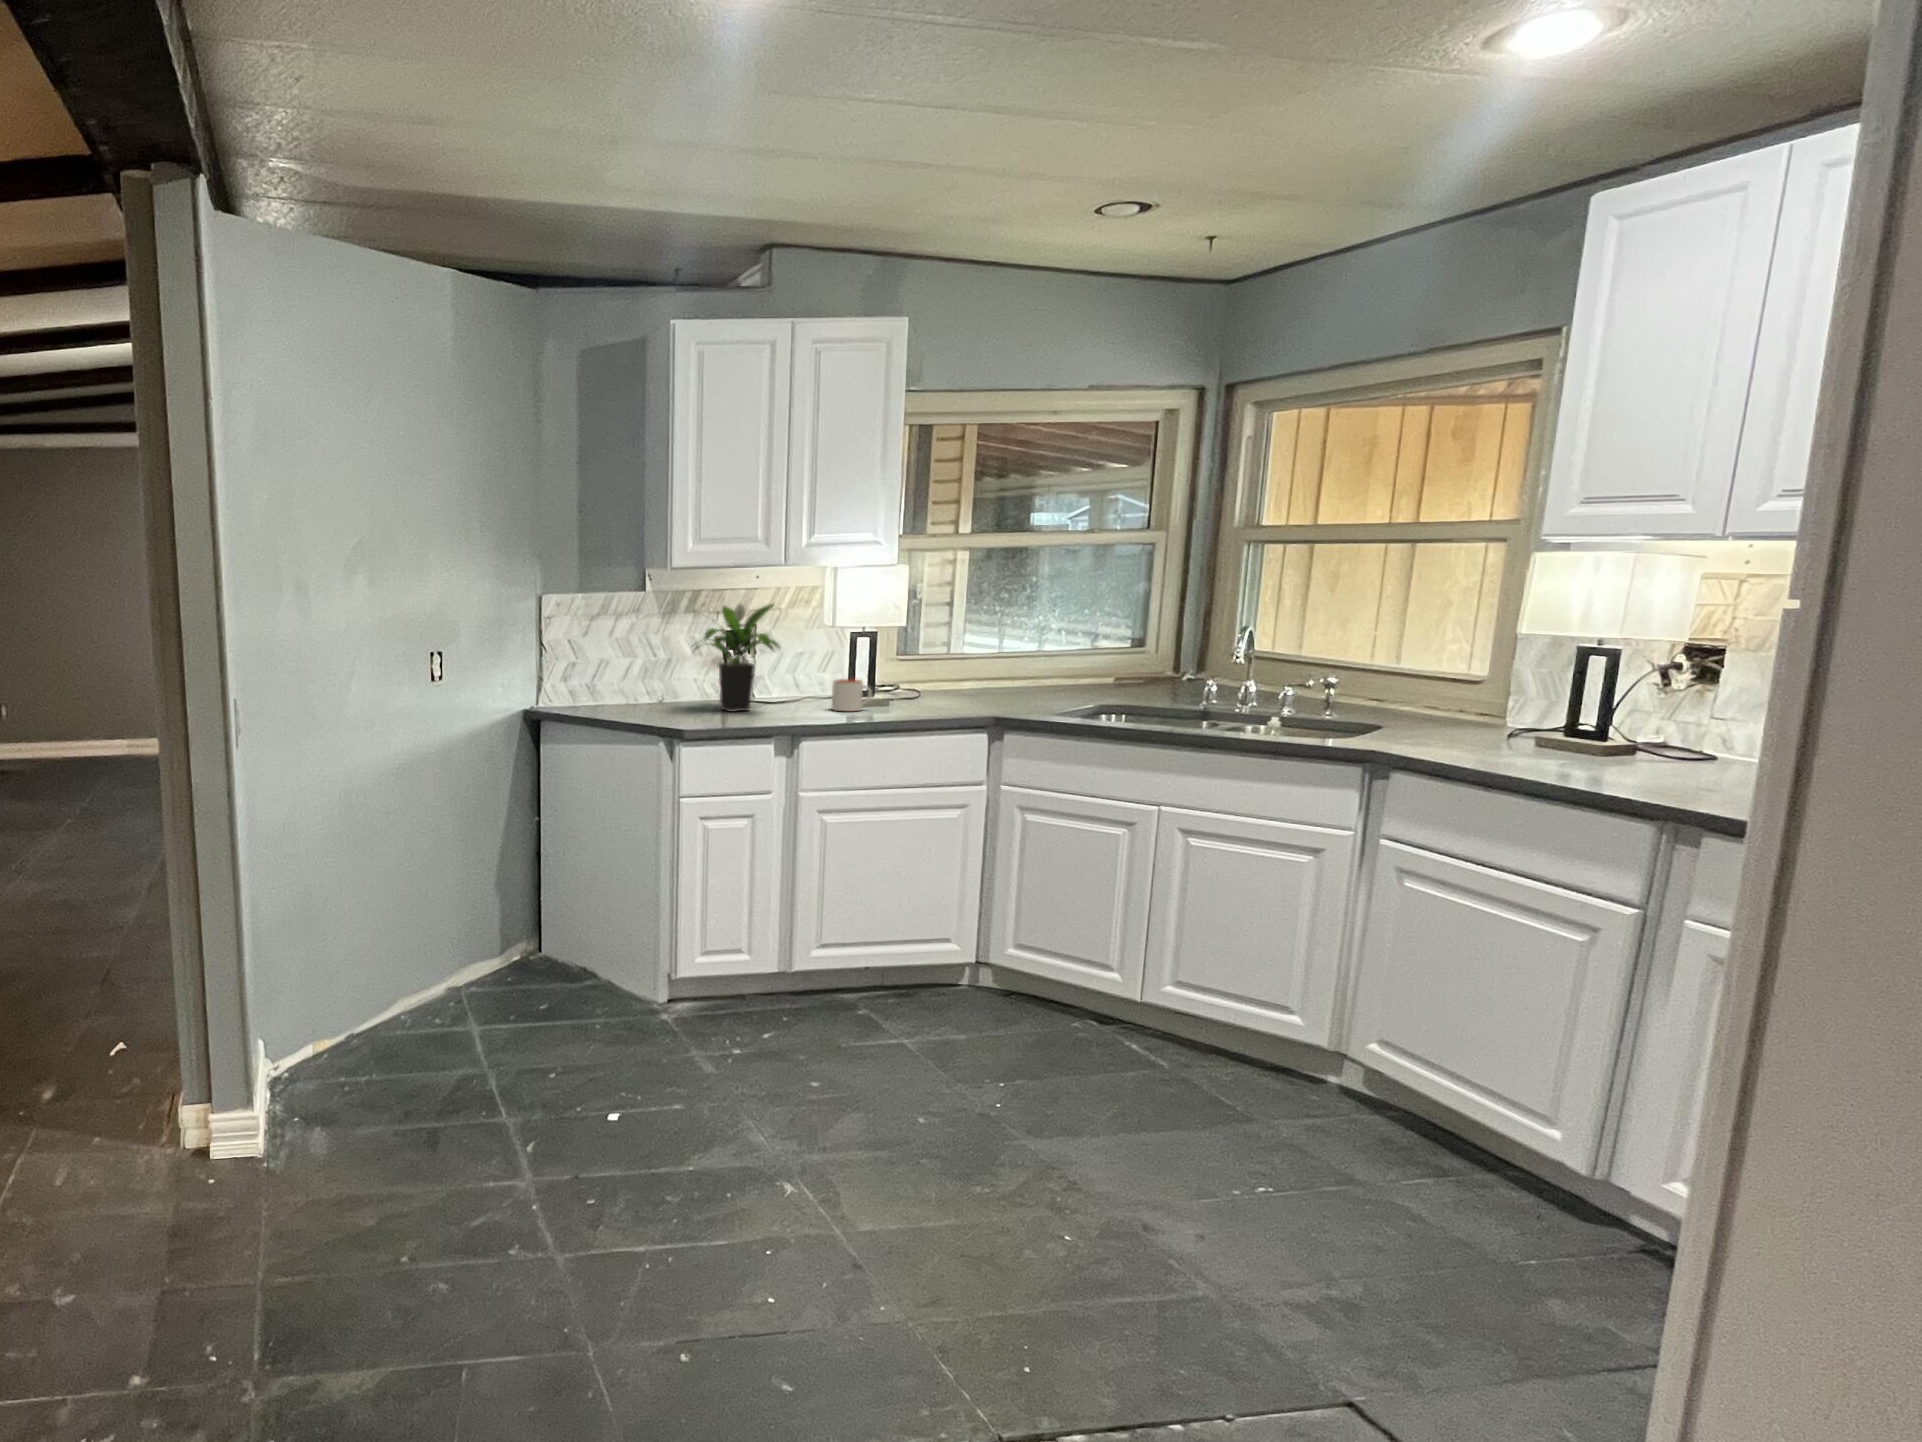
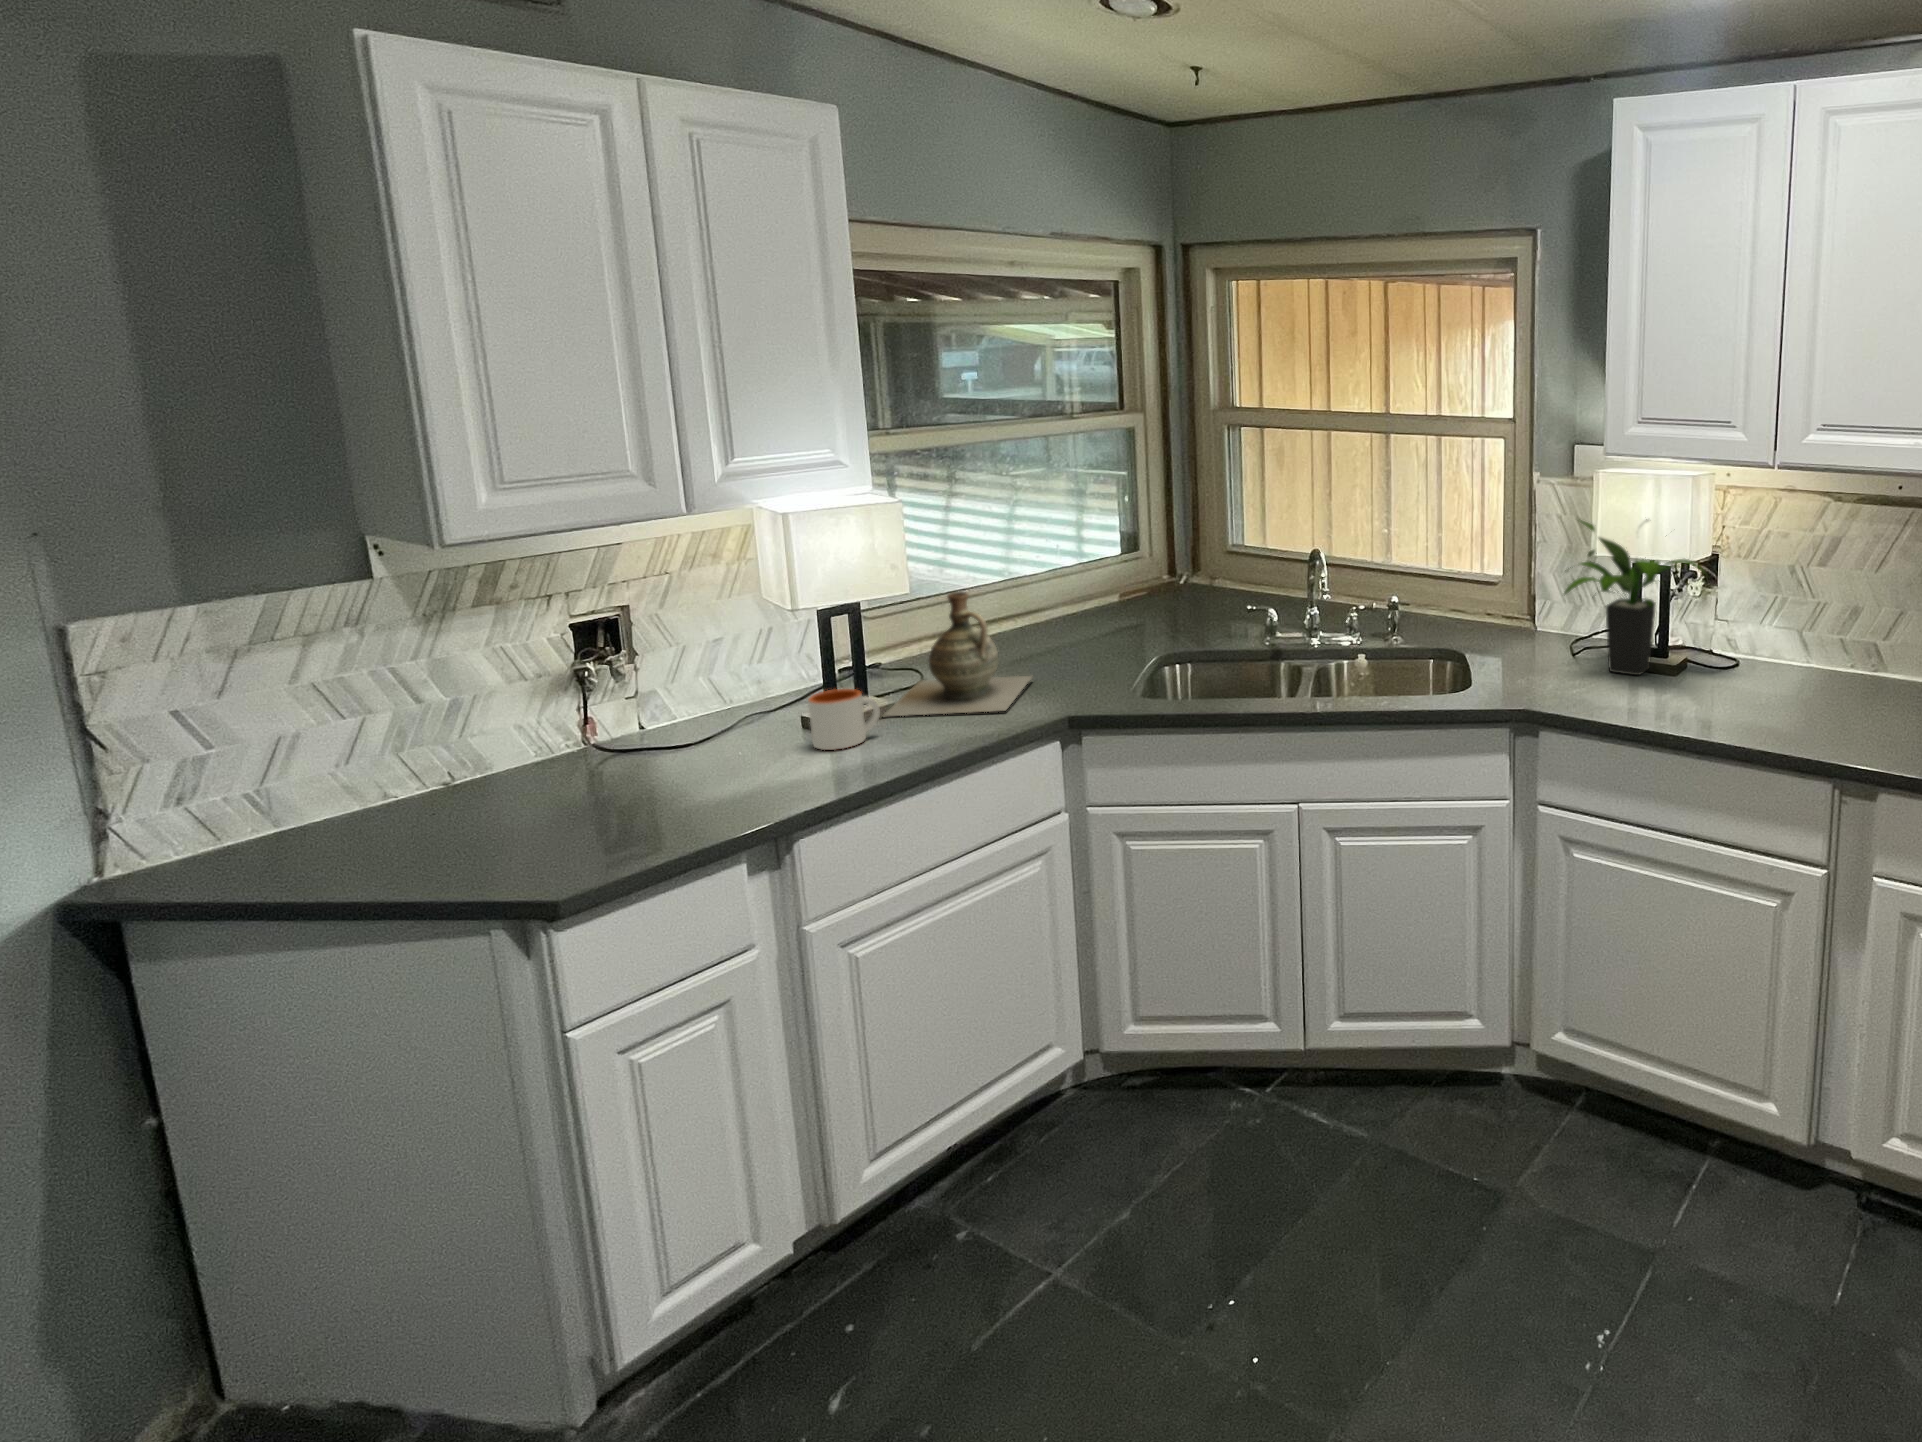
potted plant: present [694,604,780,712] -> present [1564,519,1705,675]
ceramic jug: none [876,634,985,710] -> present [884,592,1031,716]

